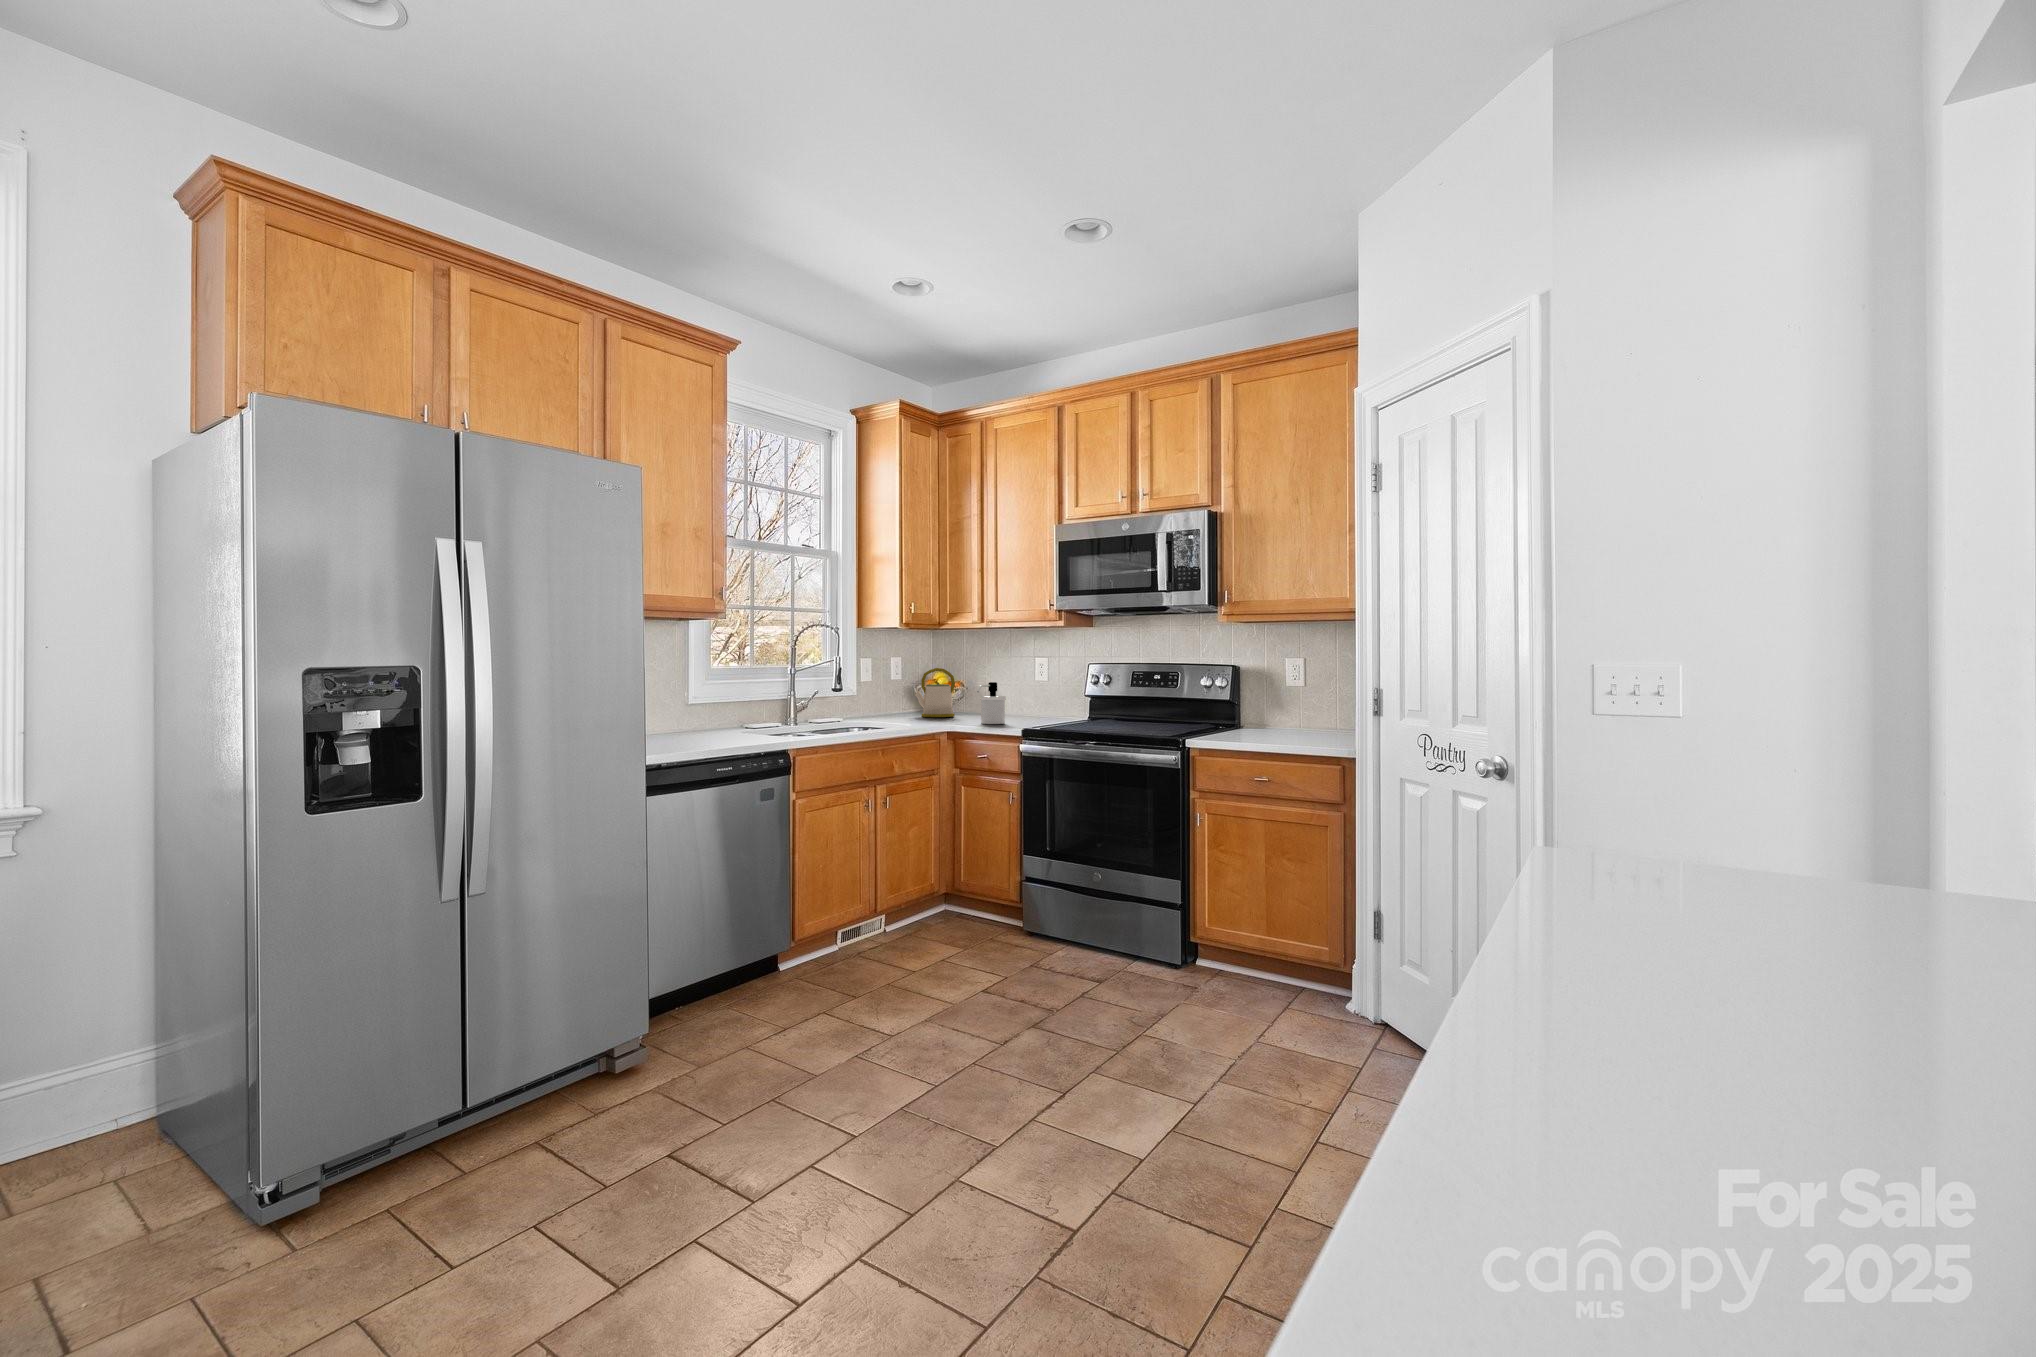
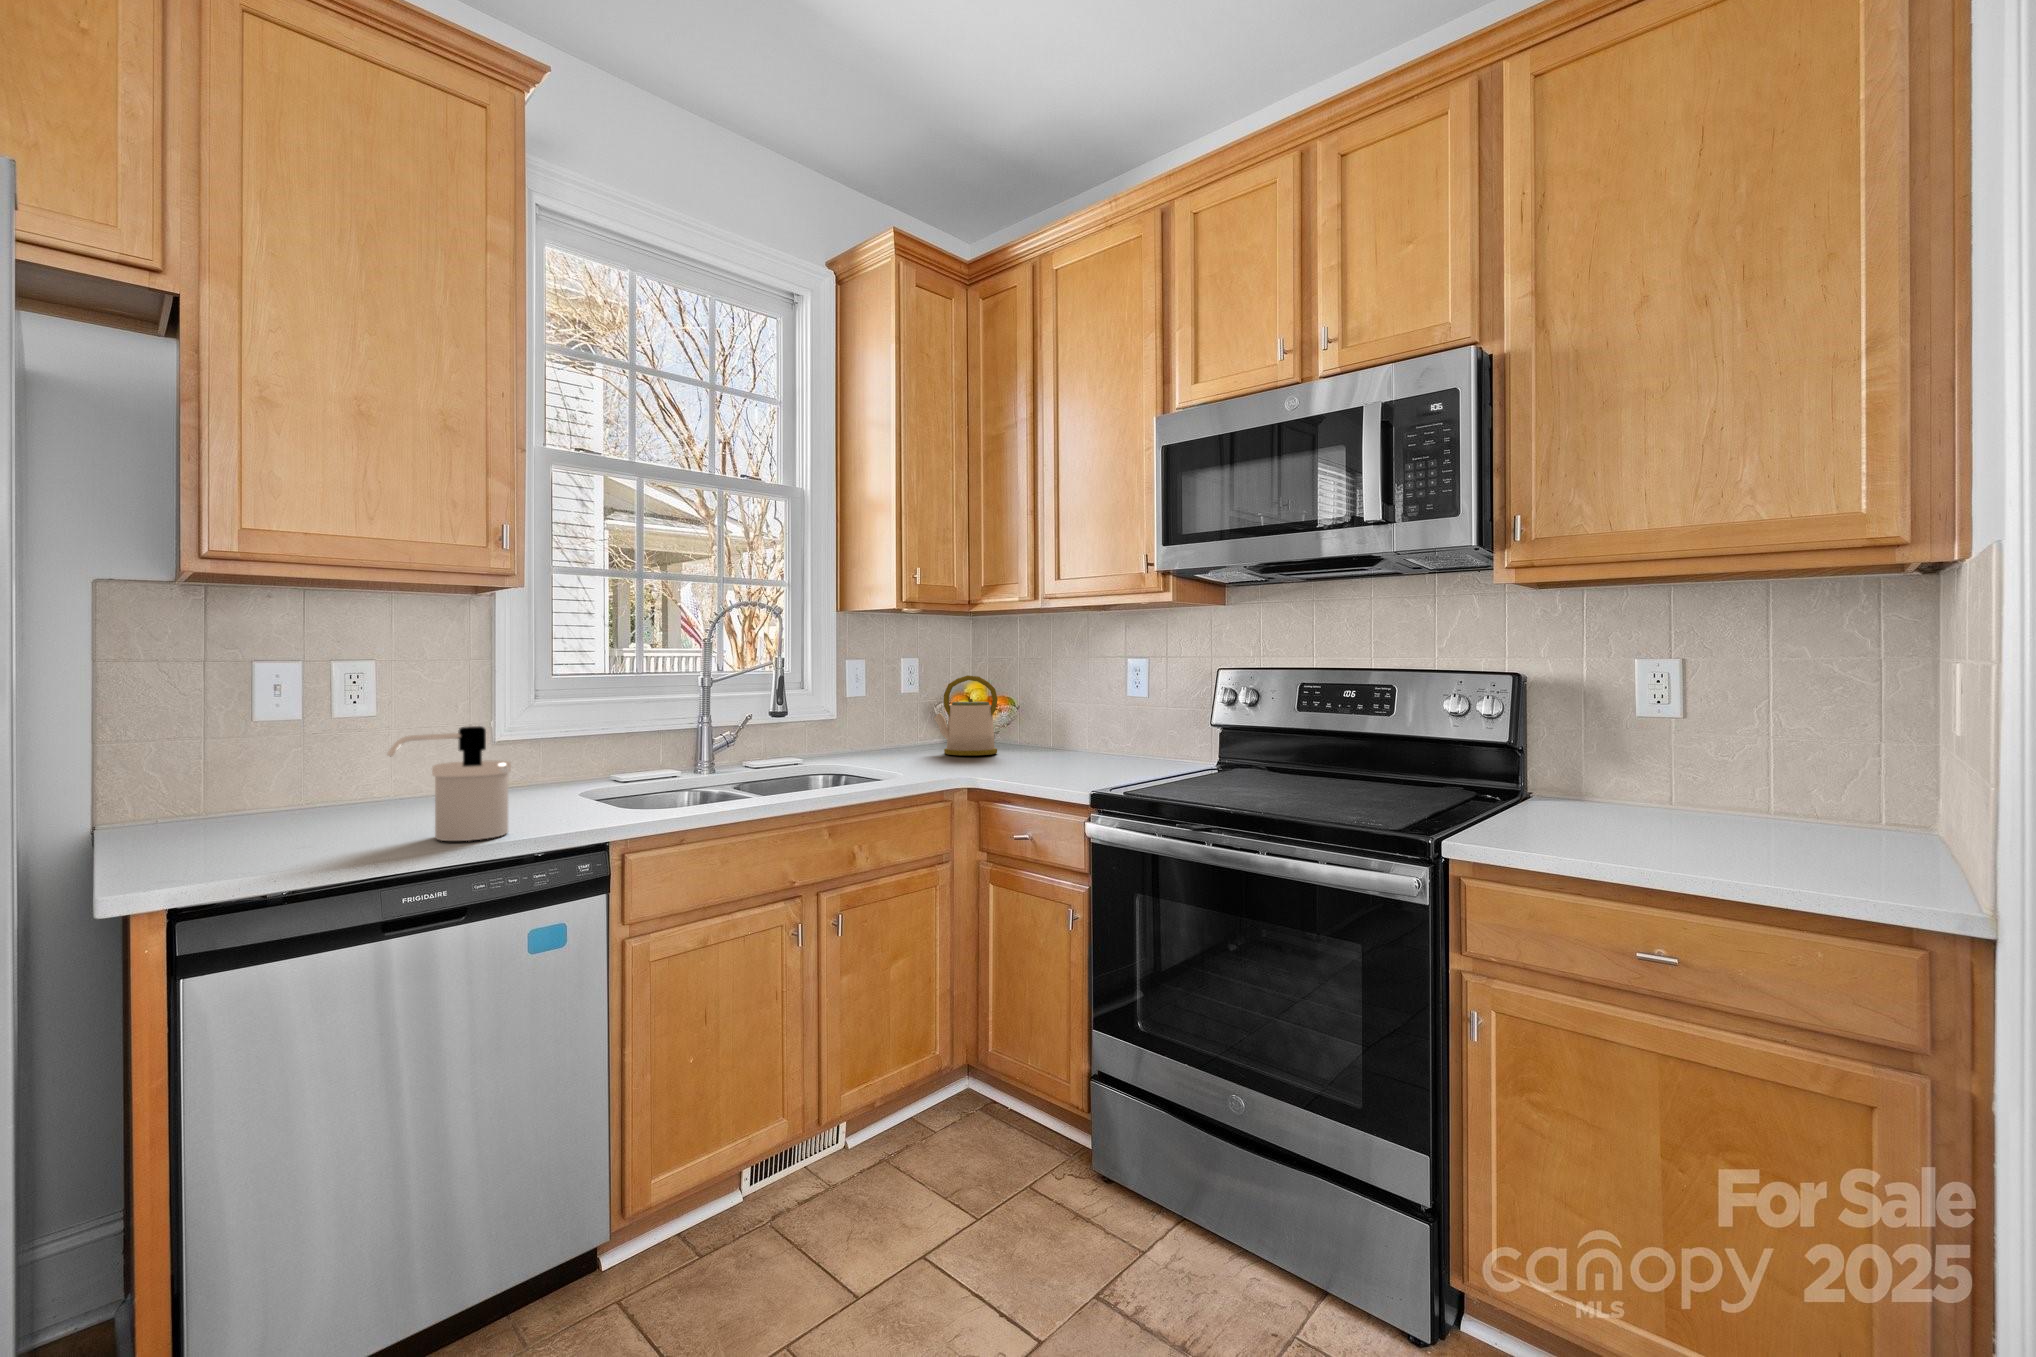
soap dispenser: present [977,682,1006,724] -> present [387,726,511,841]

